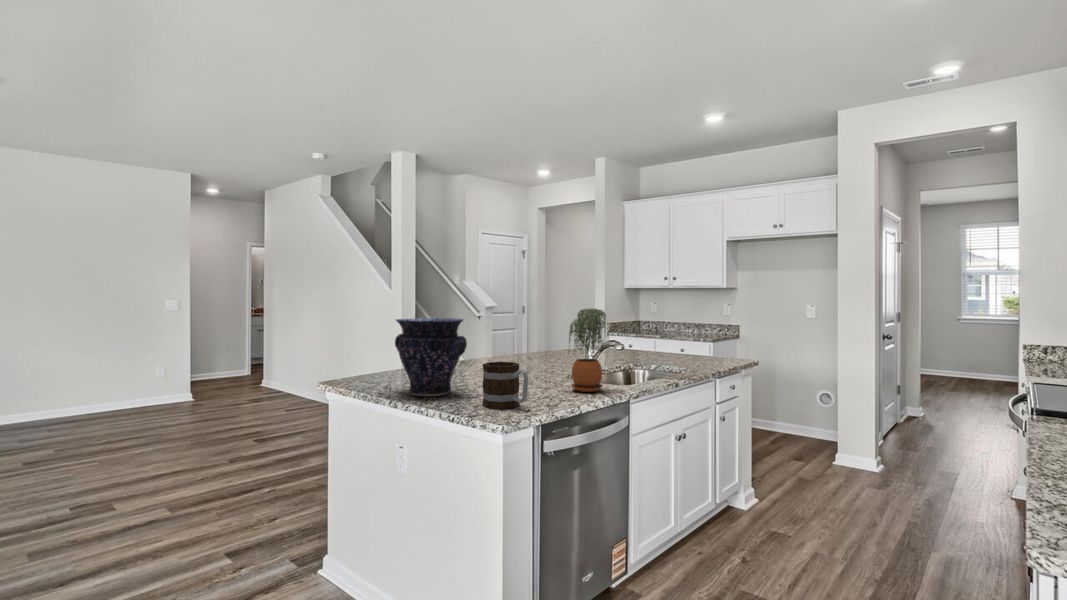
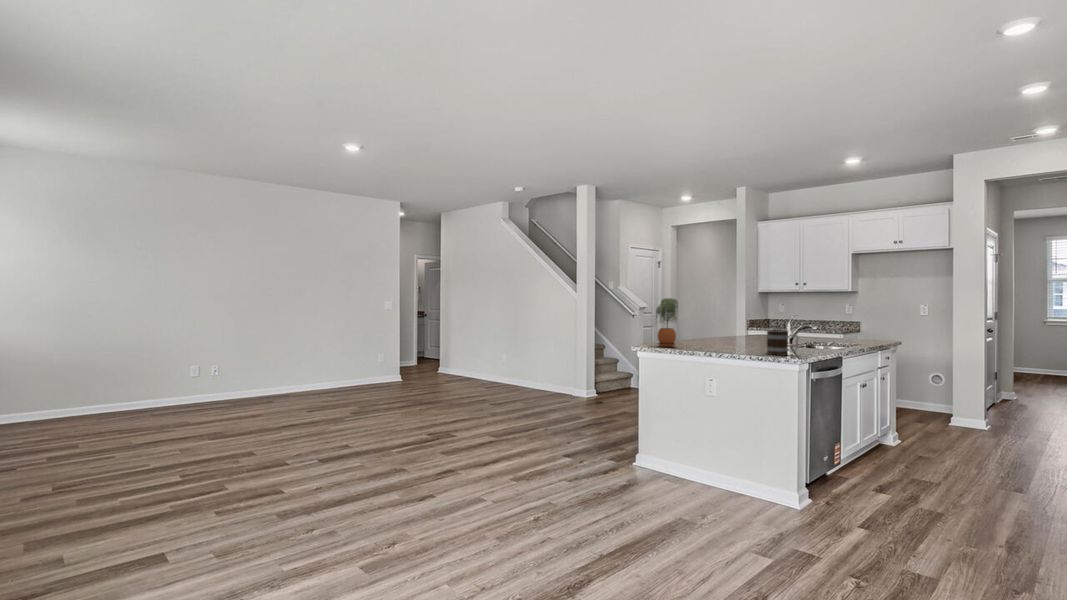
potted plant: present [569,309,606,392] -> present [656,298,678,347]
vase: present [395,318,467,396] -> none [699,306,746,351]

